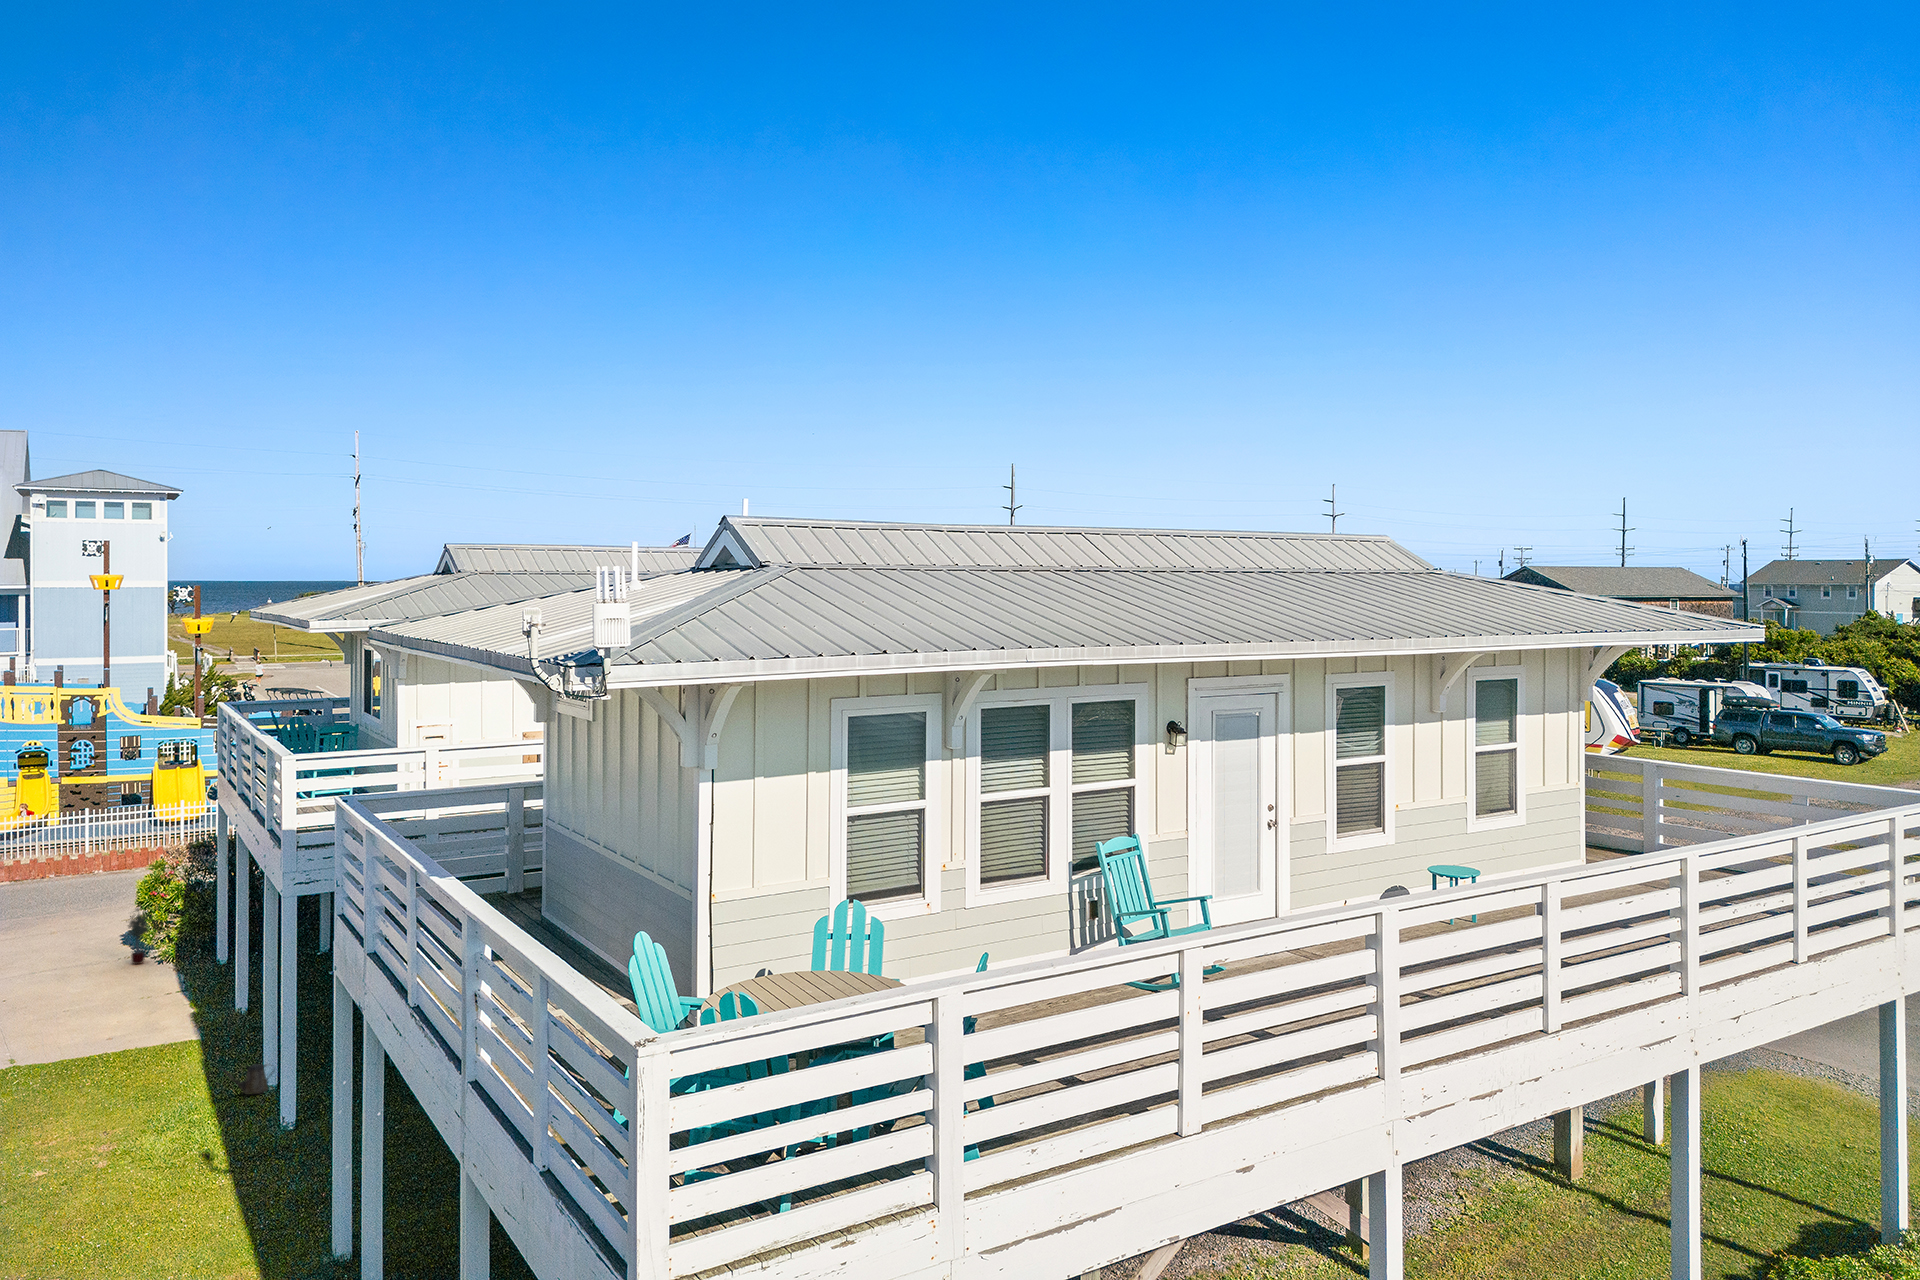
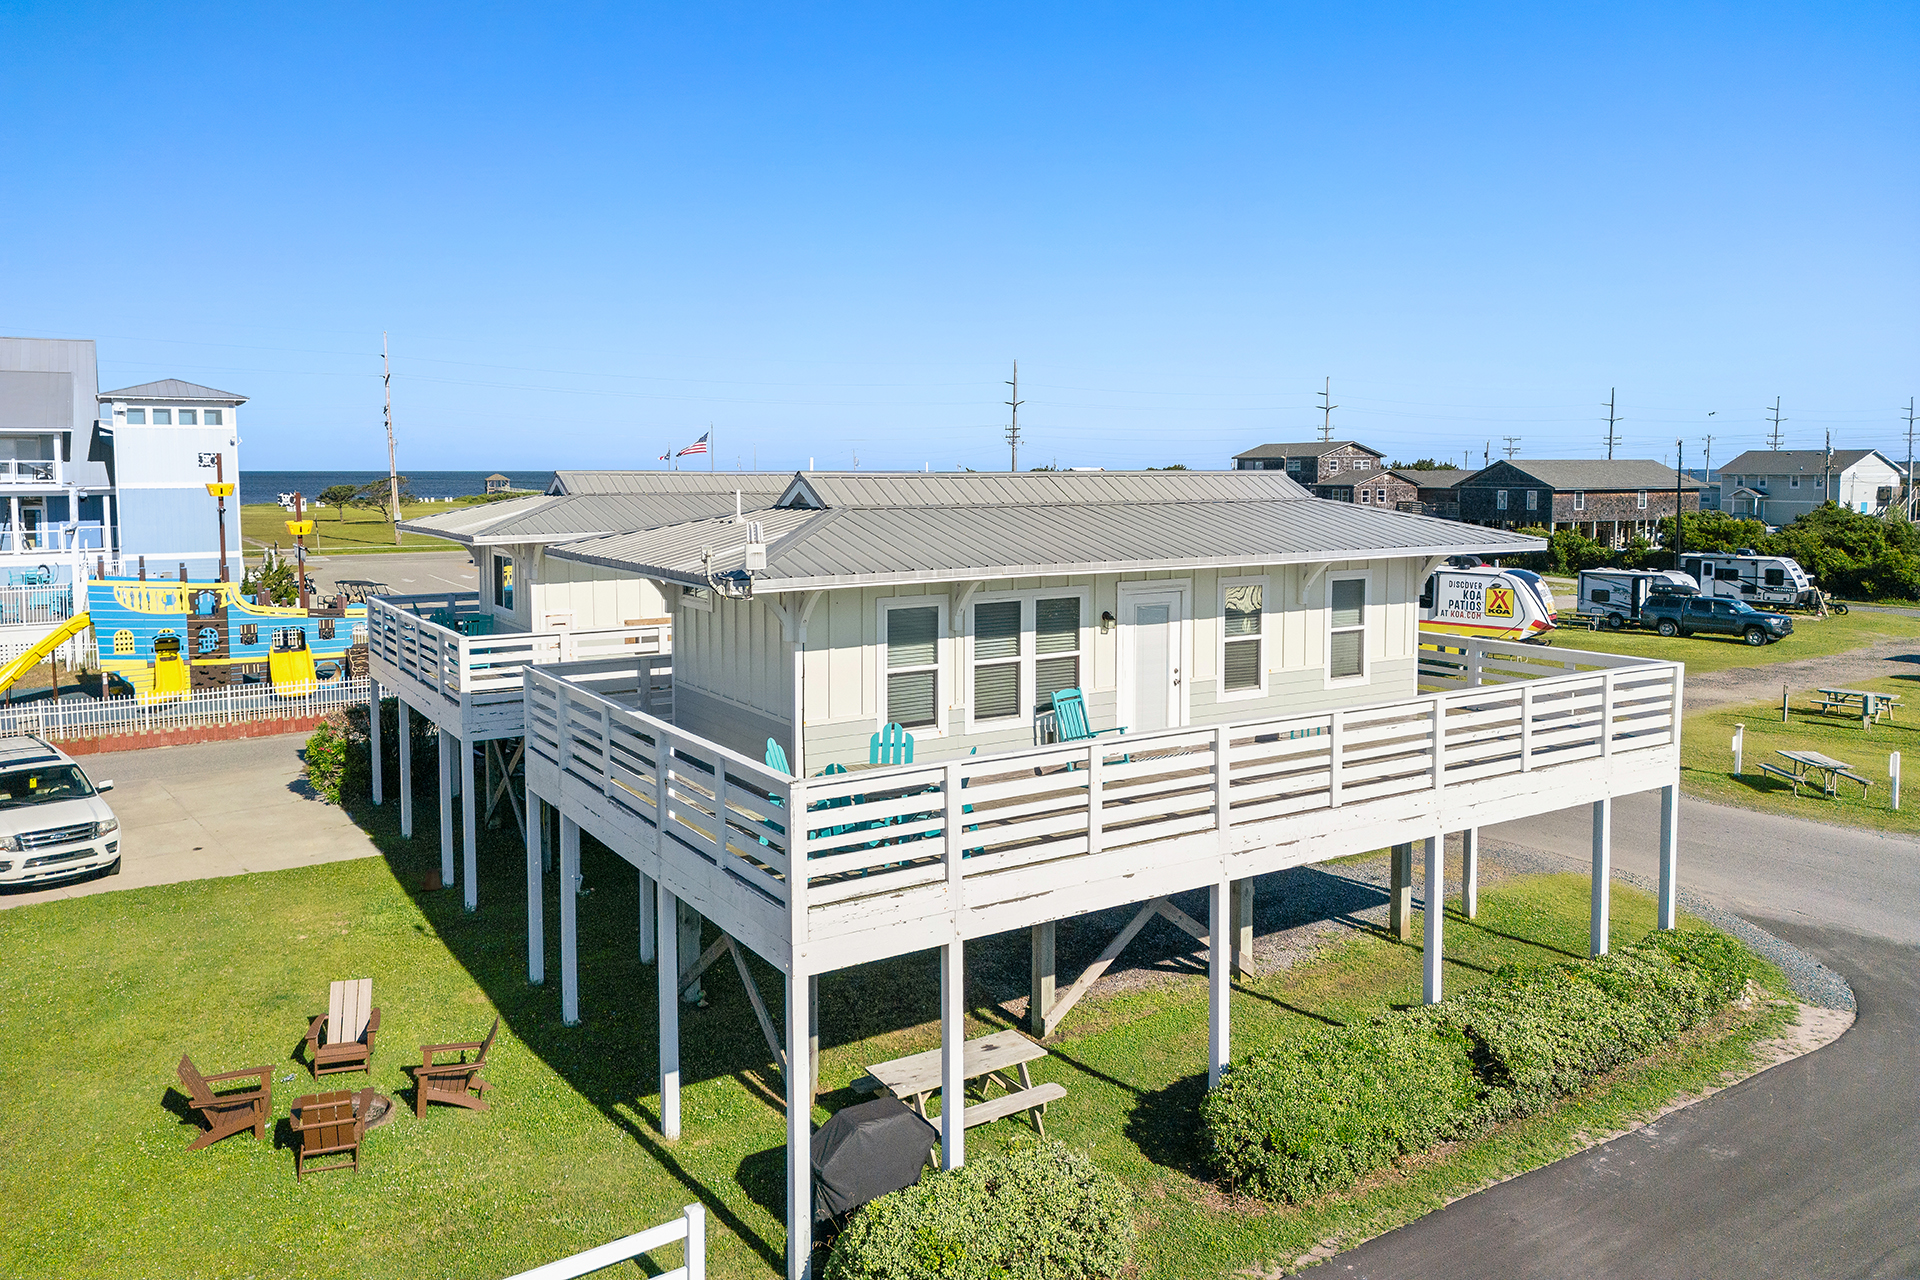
potted tree: present [128,908,149,965] -> none [292,759,321,805]

